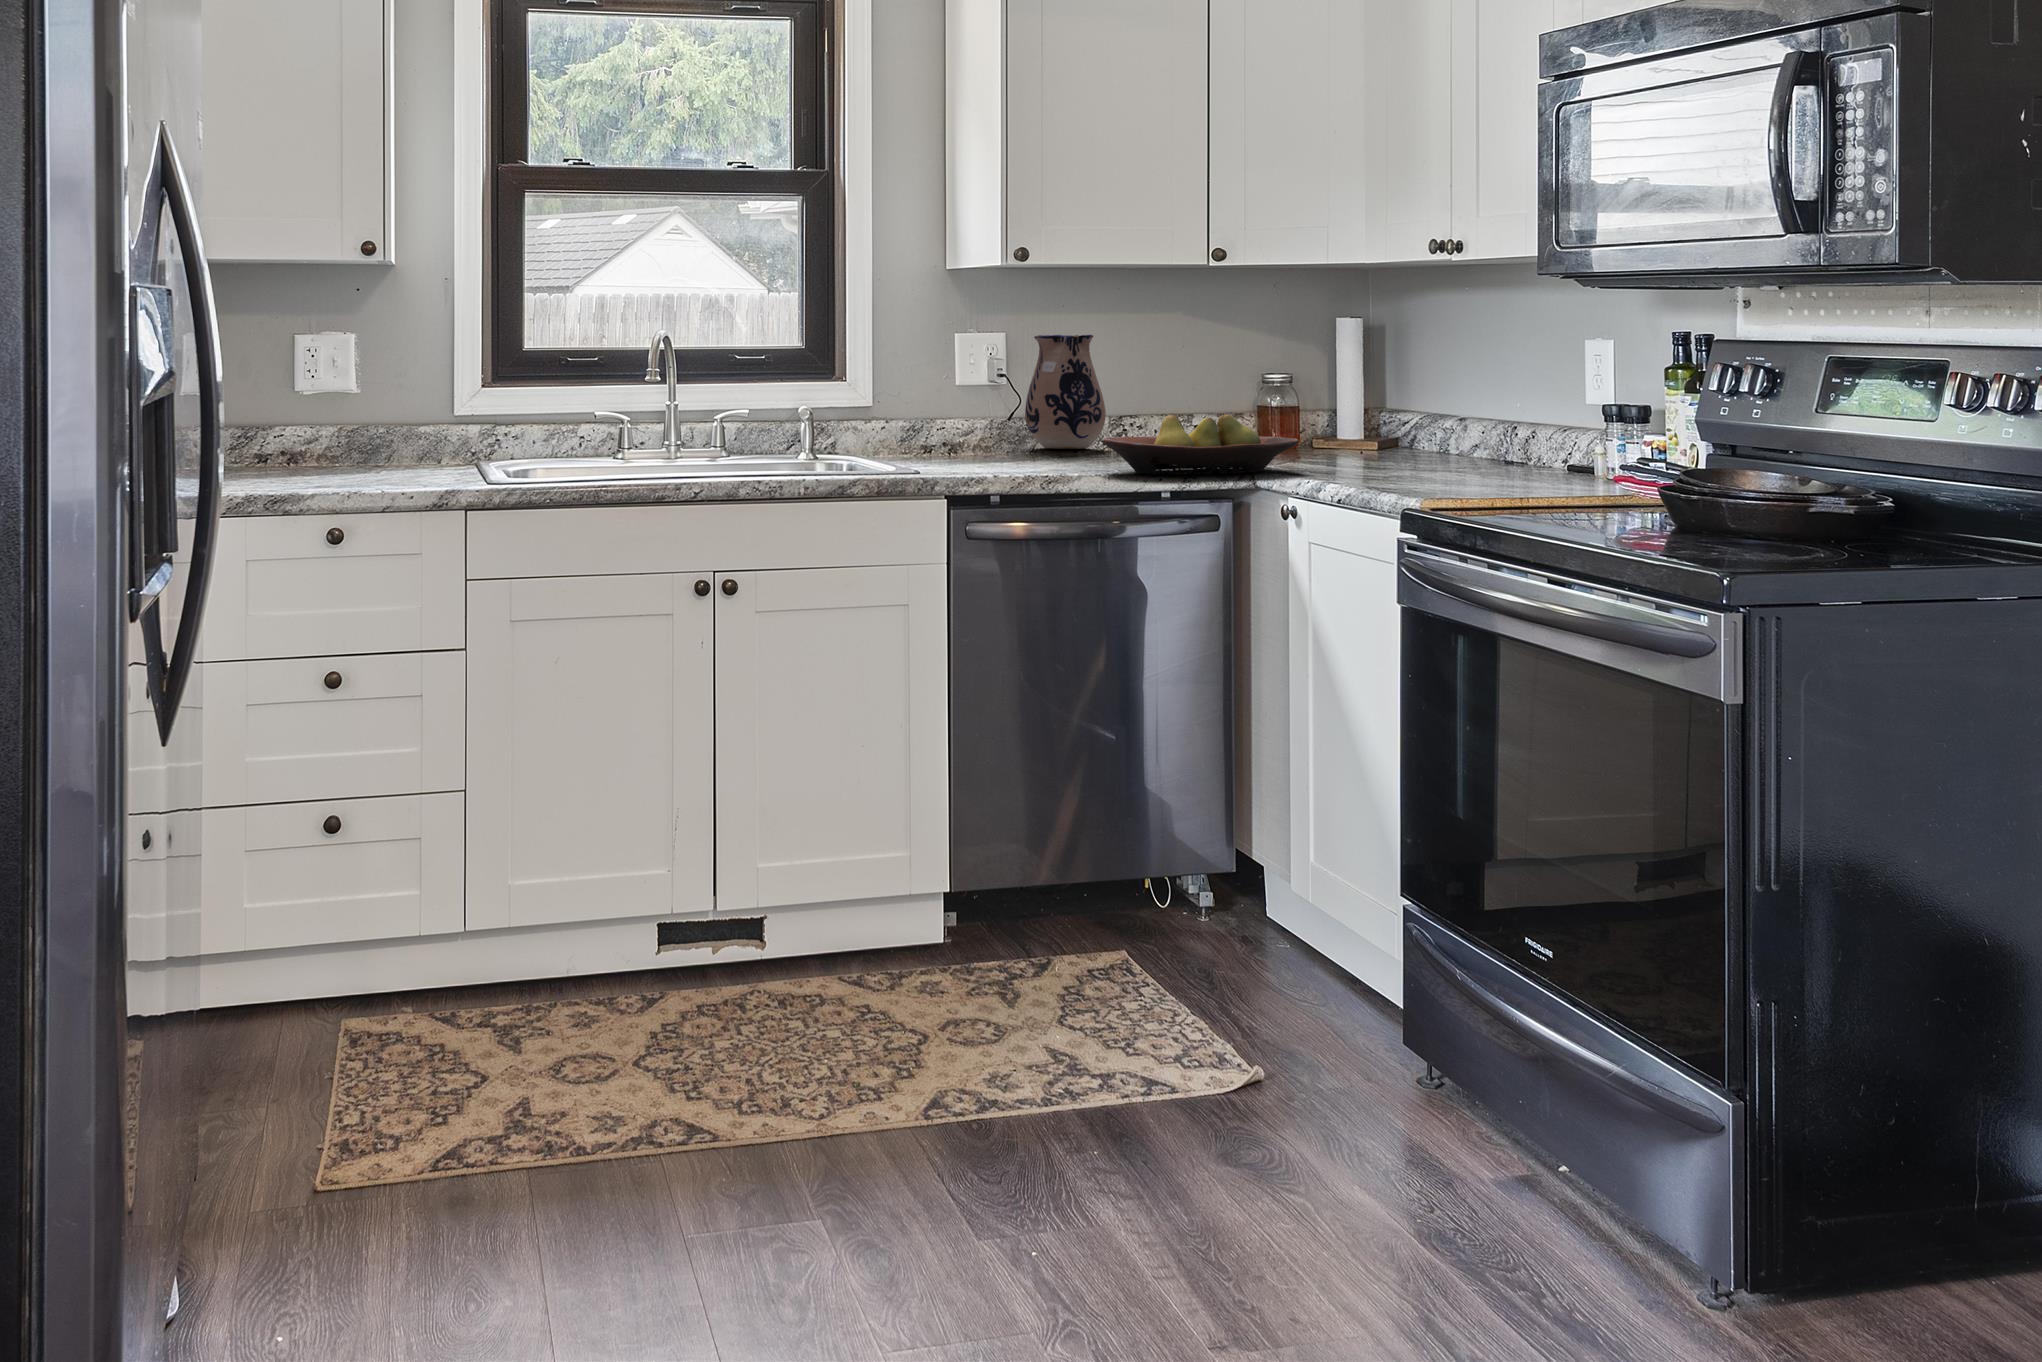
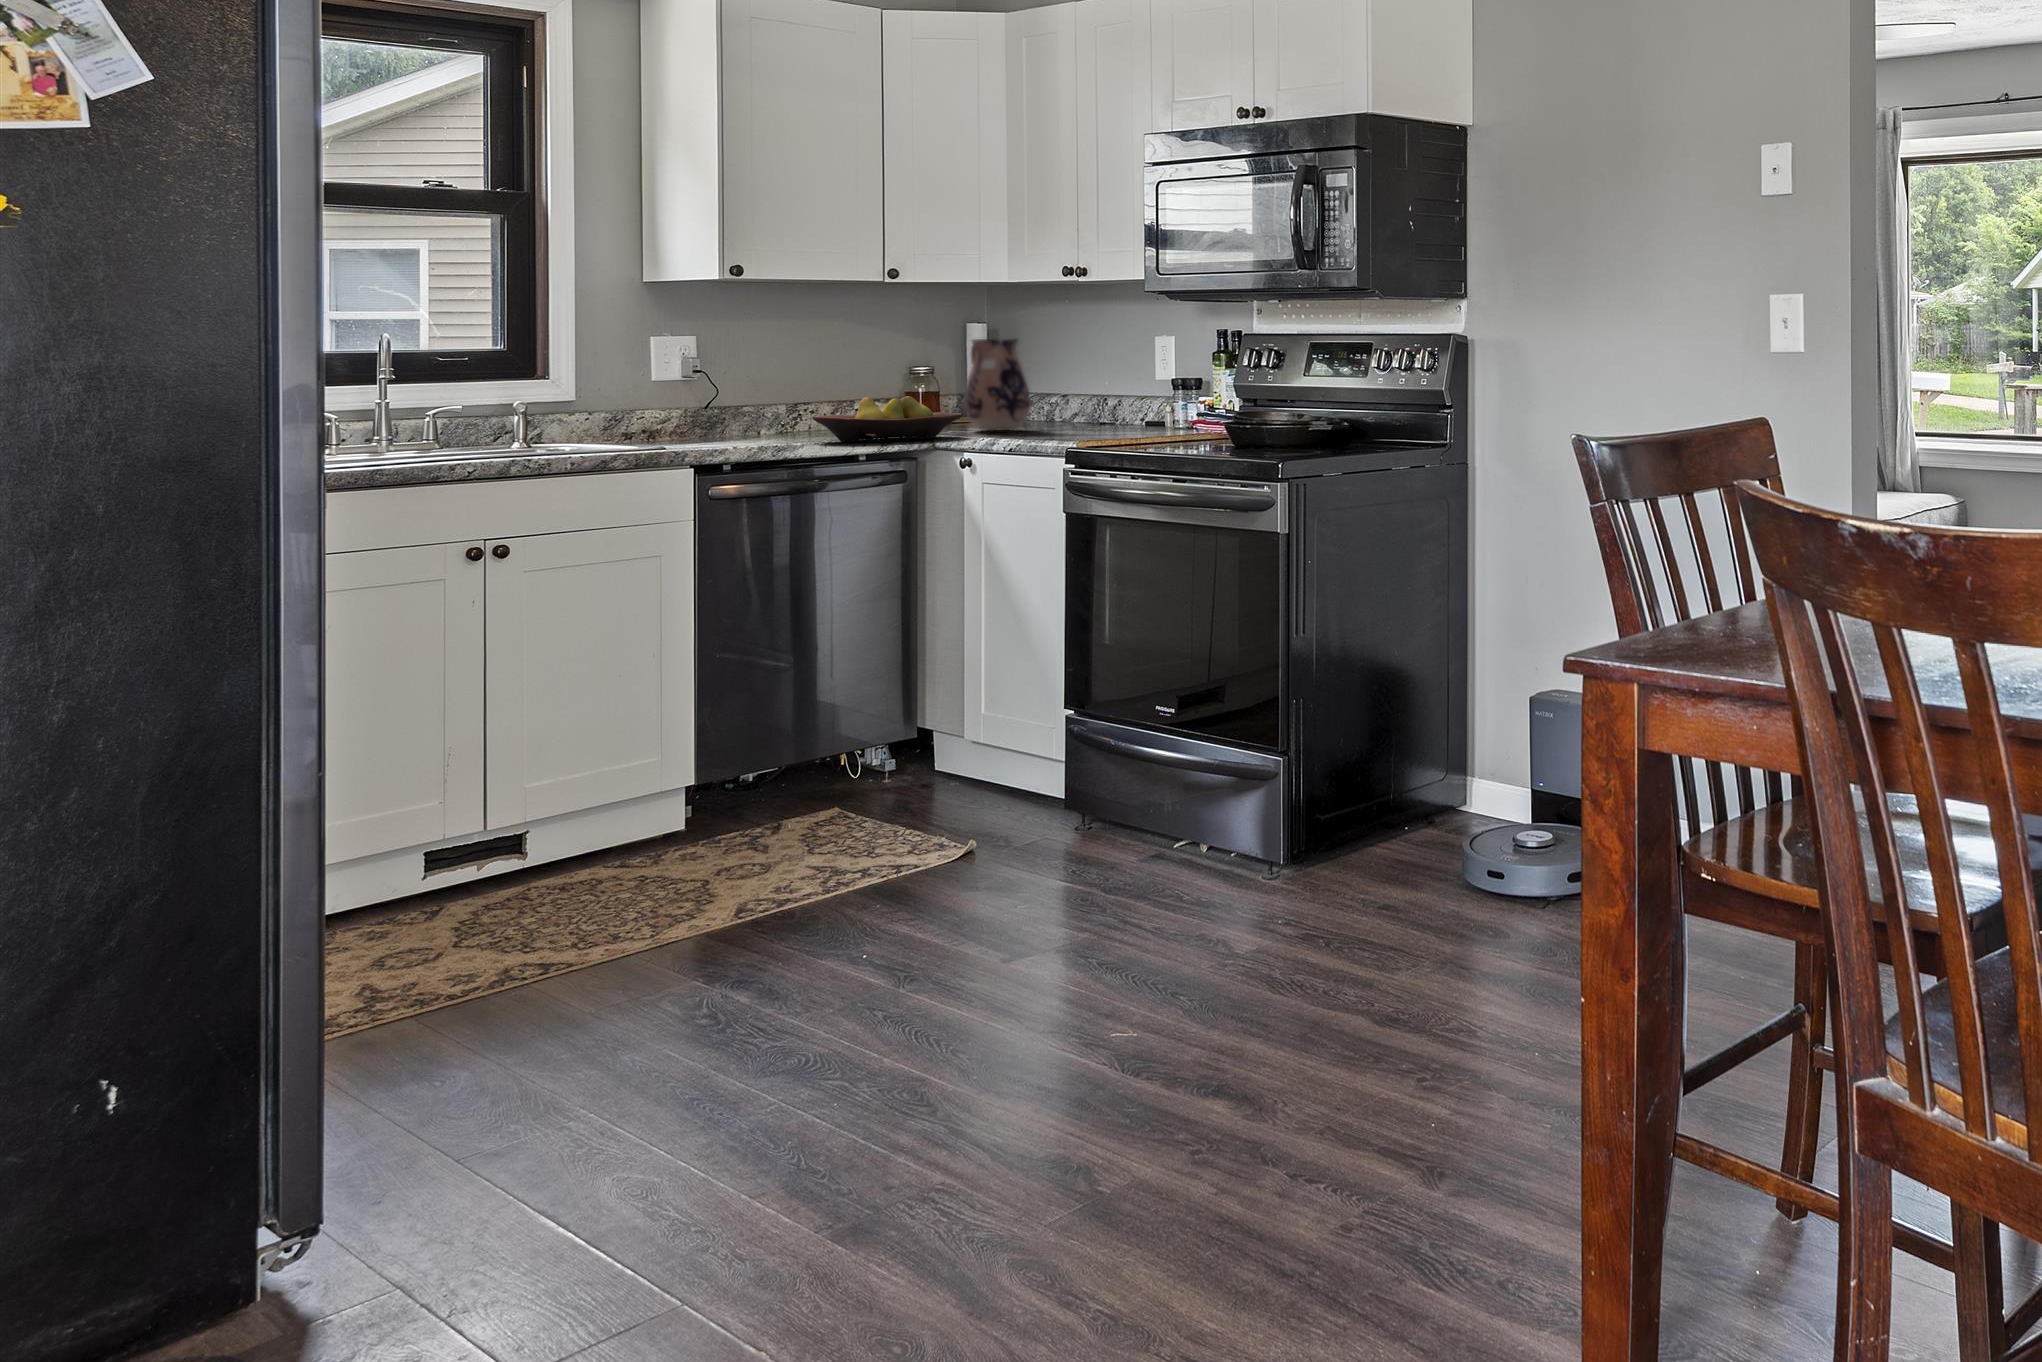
ceramic pitcher: present [1025,335,1106,449] -> present [964,339,1031,431]

